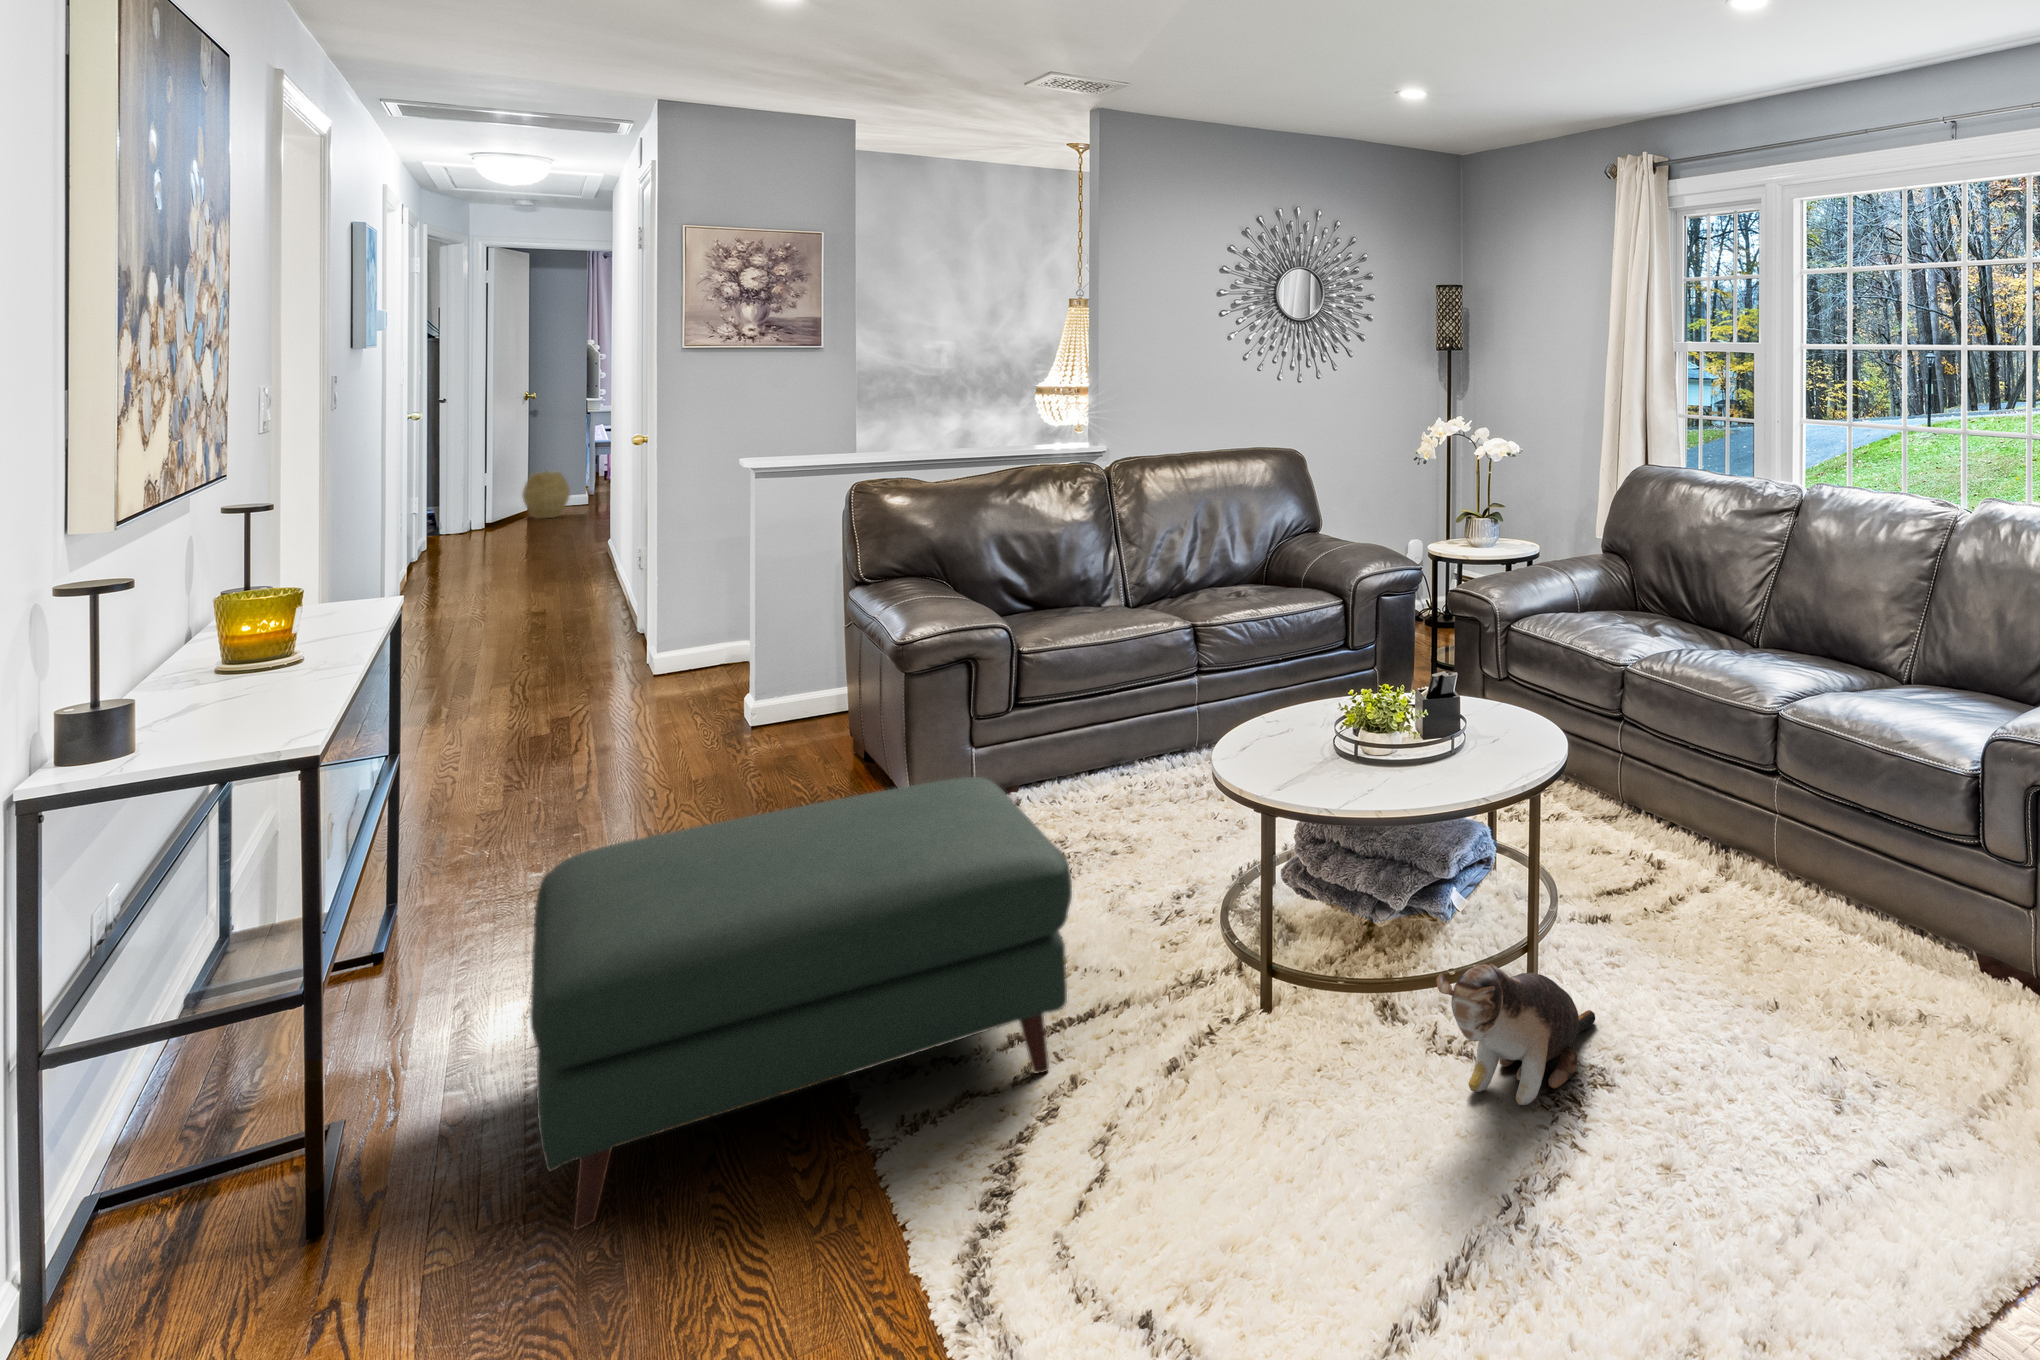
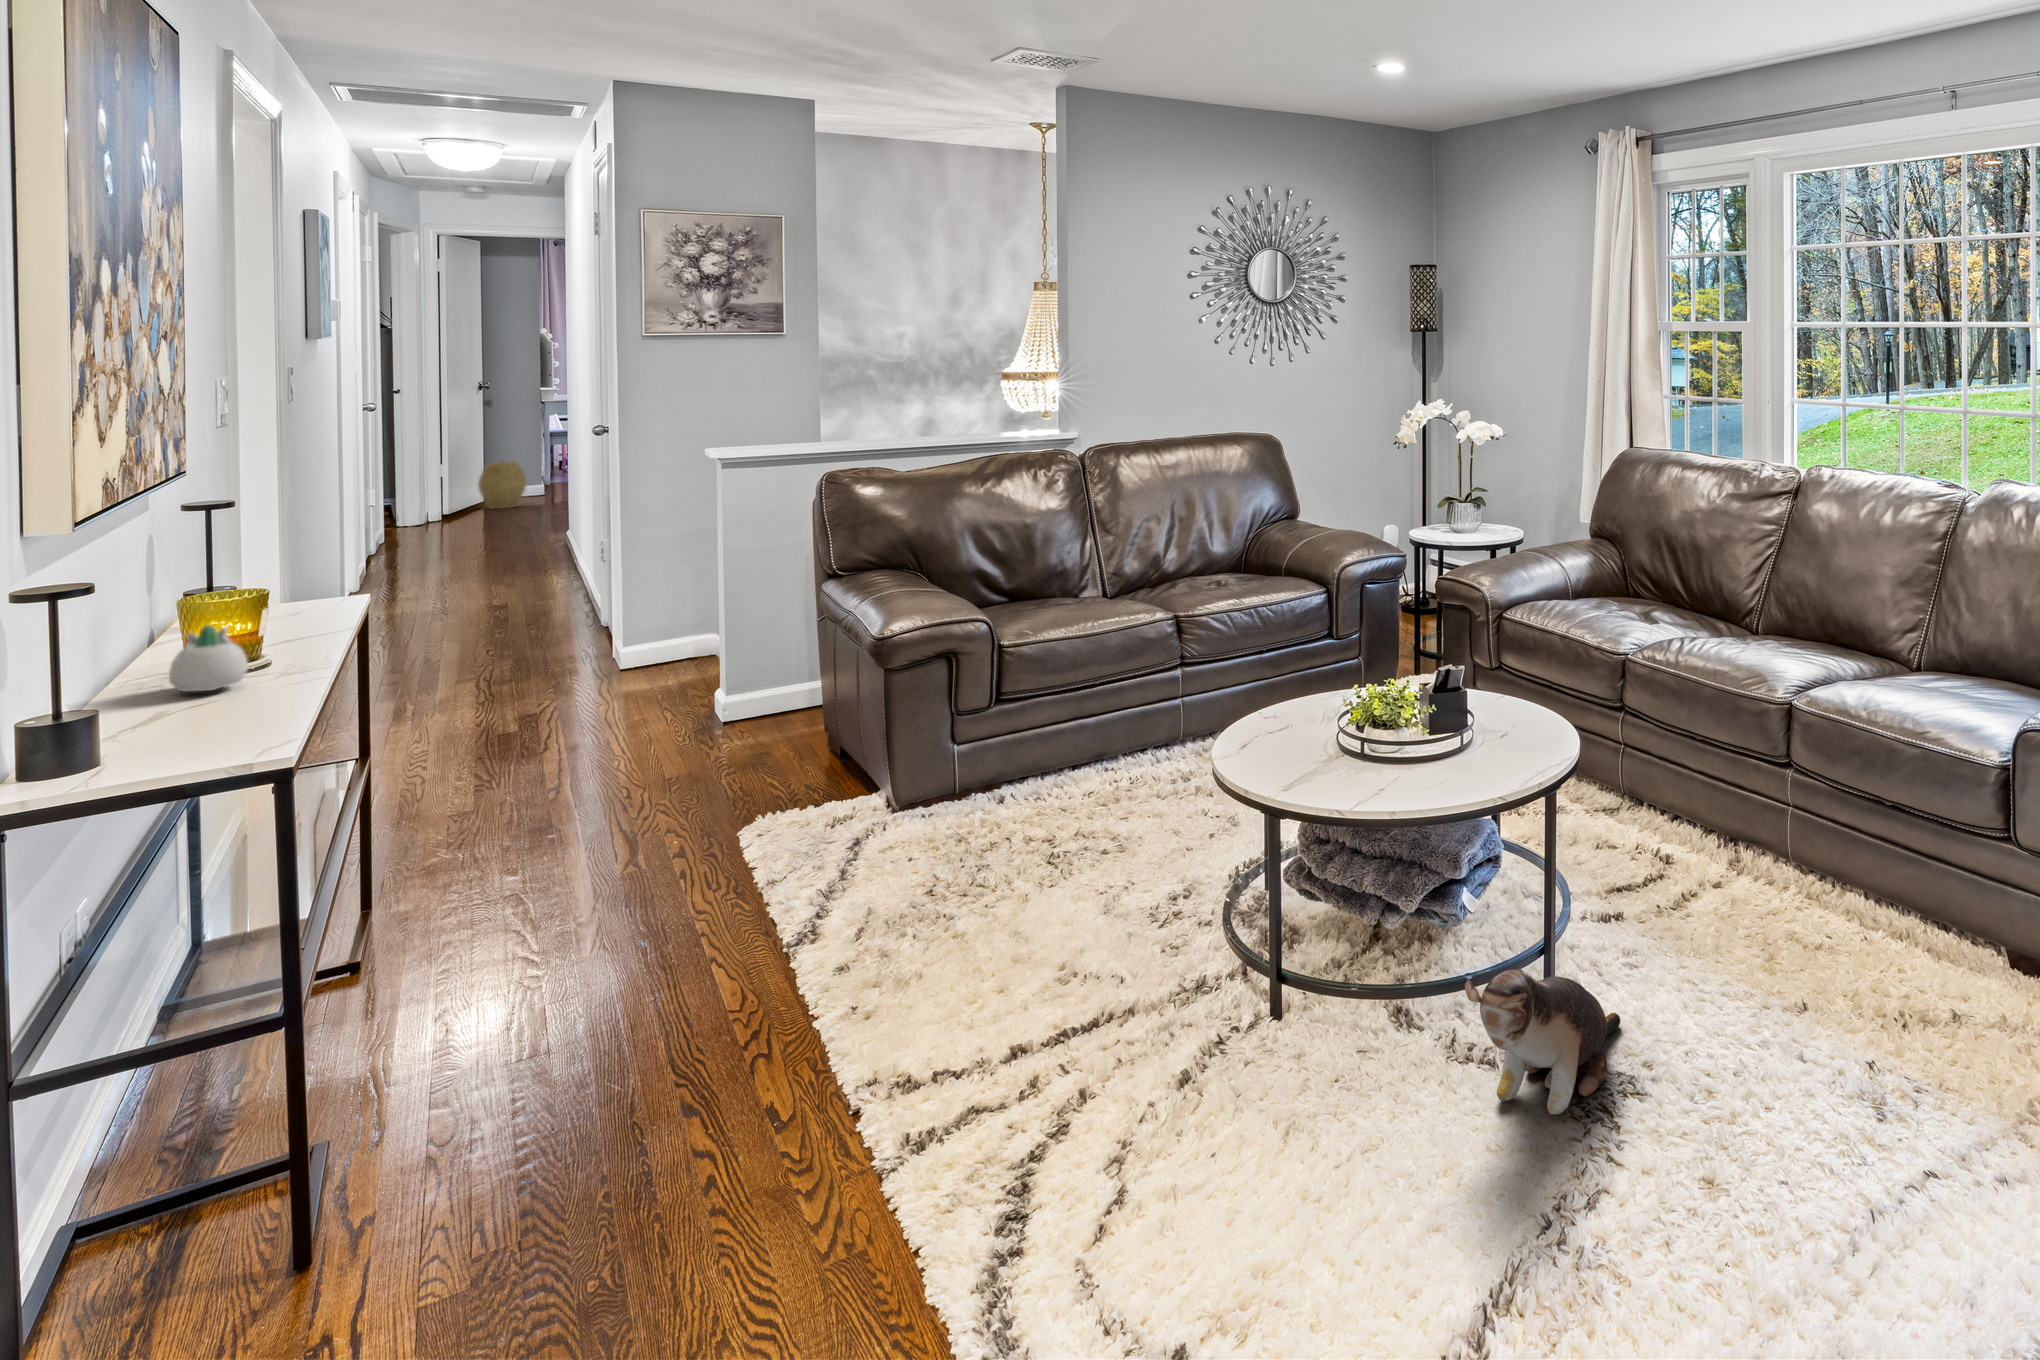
succulent planter: none [206,622,281,685] -> present [169,625,248,692]
ottoman: present [530,777,1072,1230] -> none [522,776,1078,1261]

